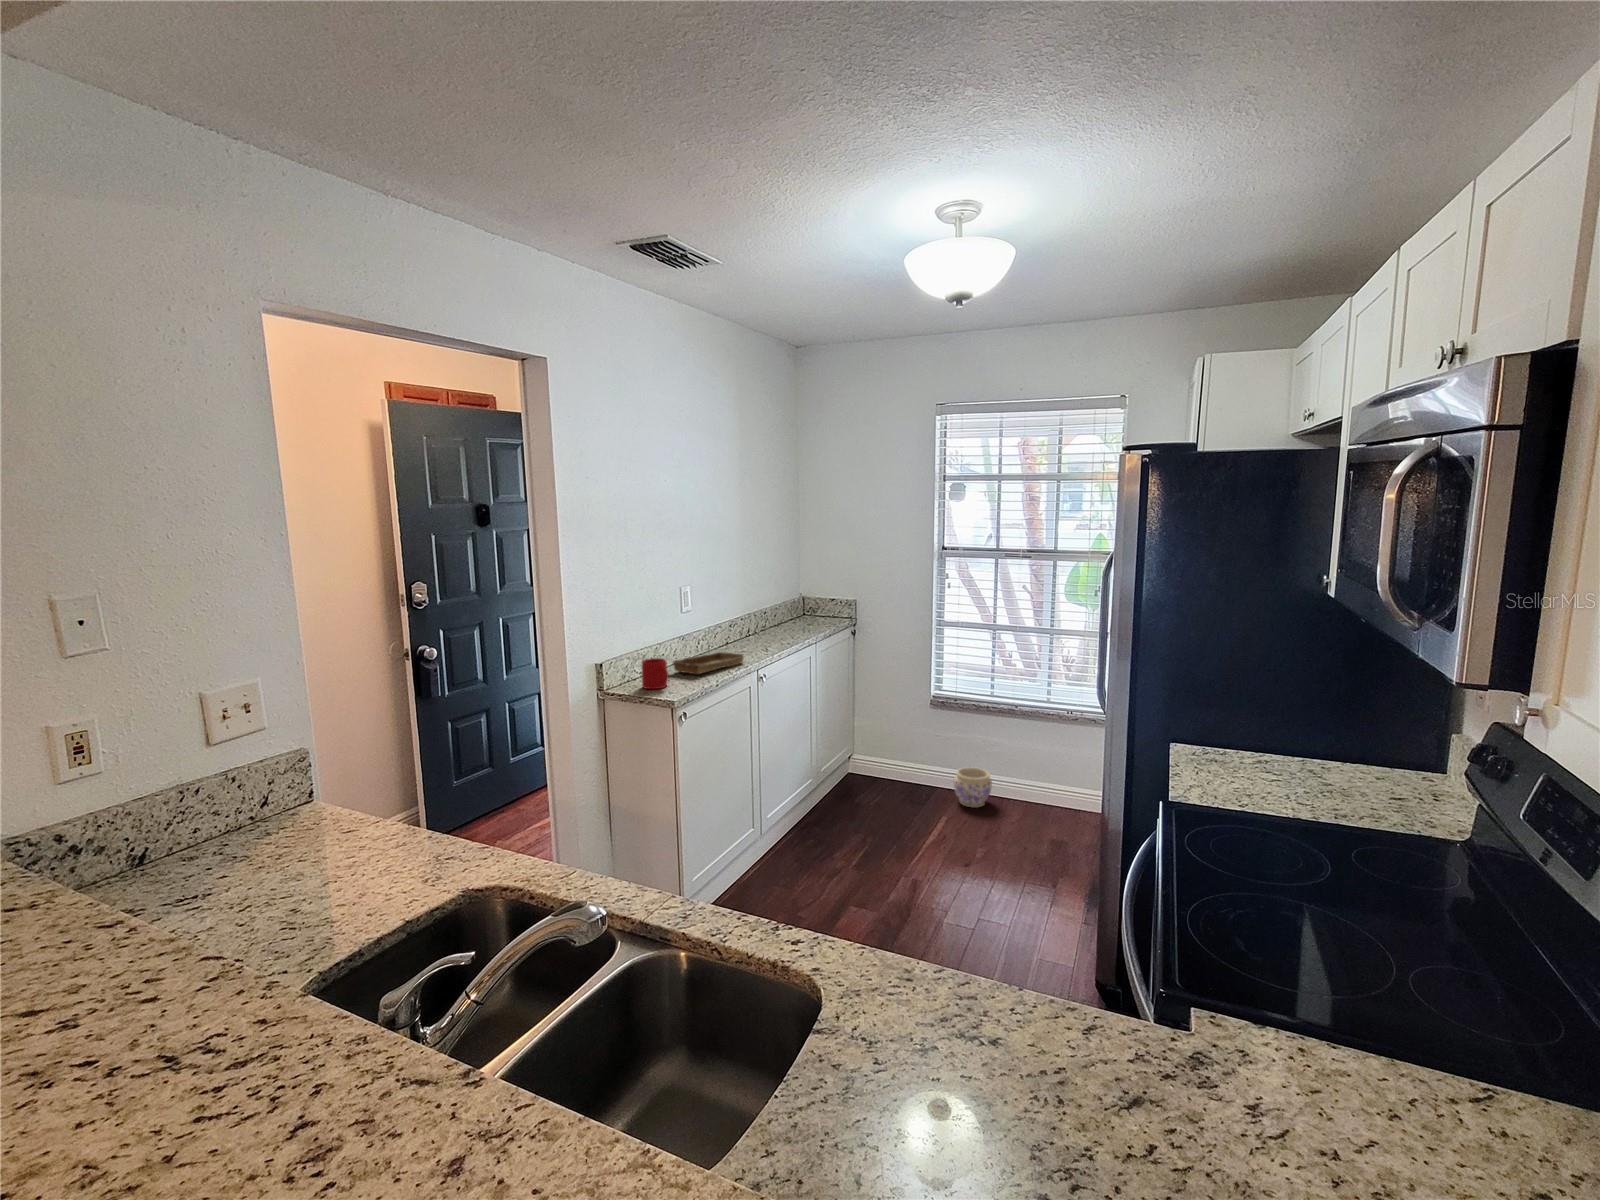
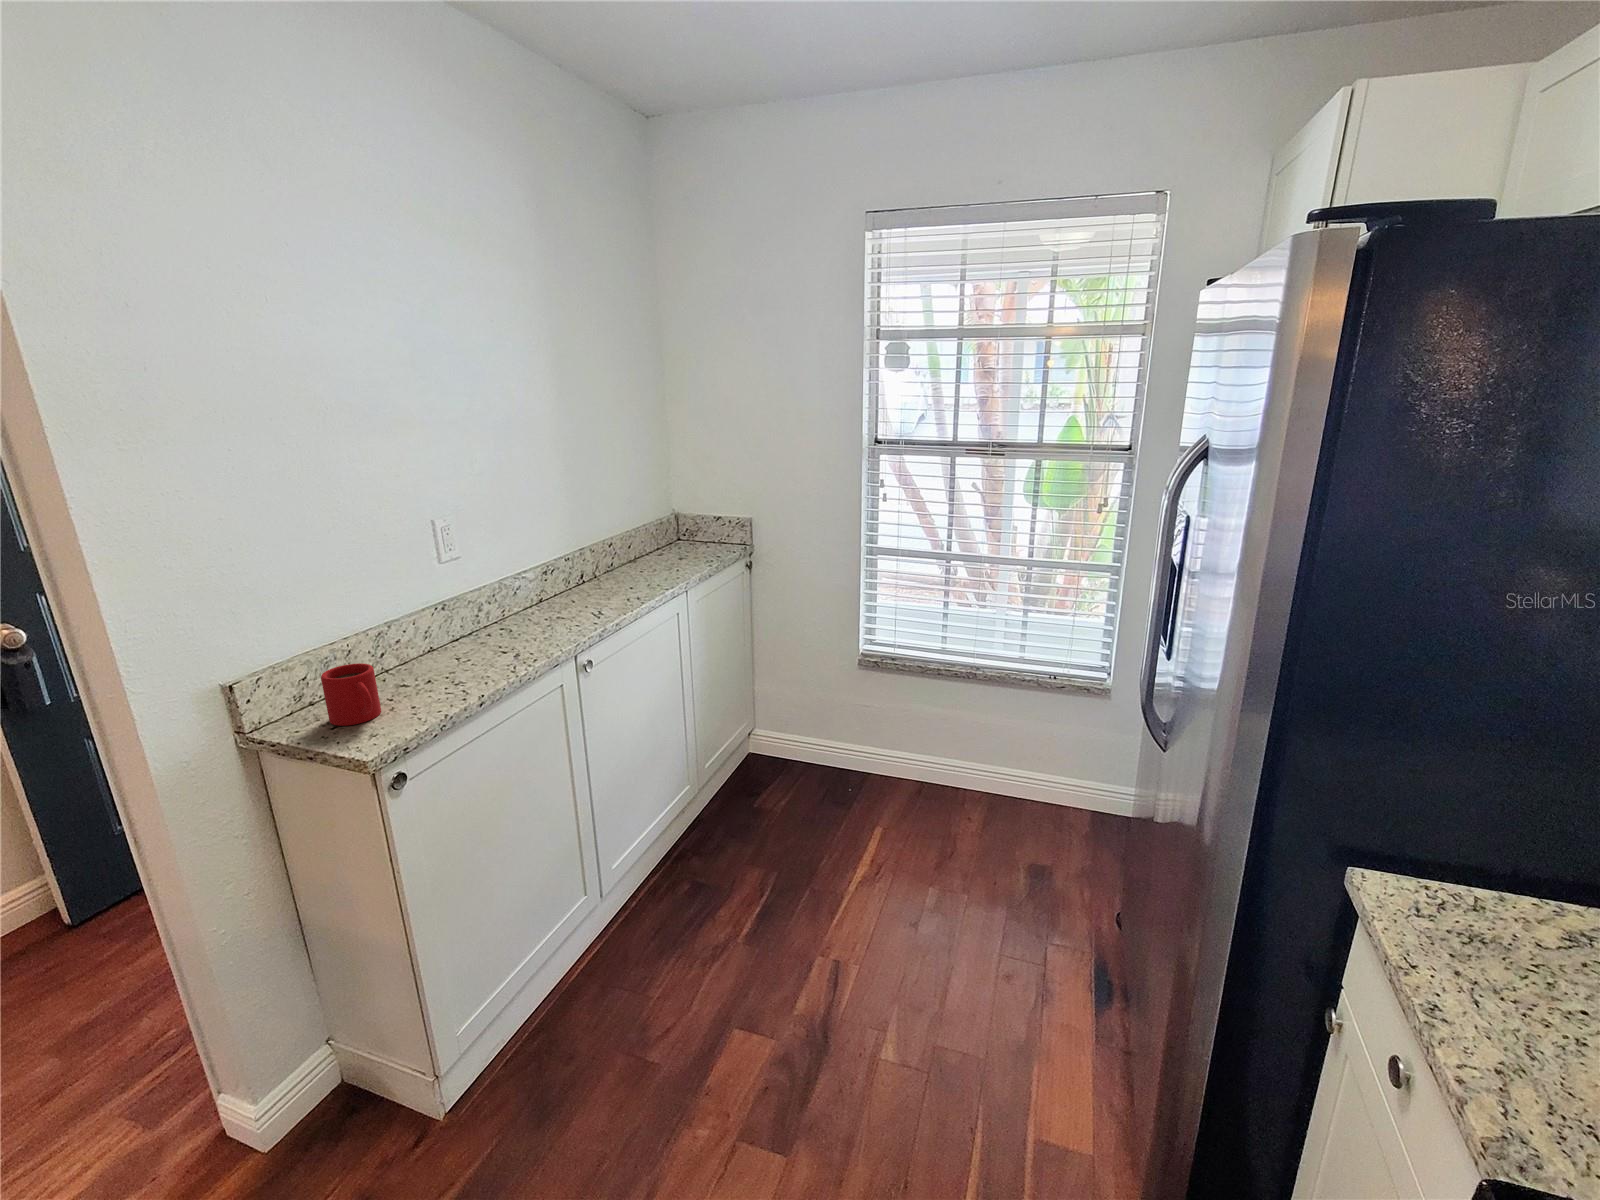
tray: present [673,652,744,674] -> none [404,625,553,680]
planter: present [954,767,992,808] -> none [890,748,942,805]

